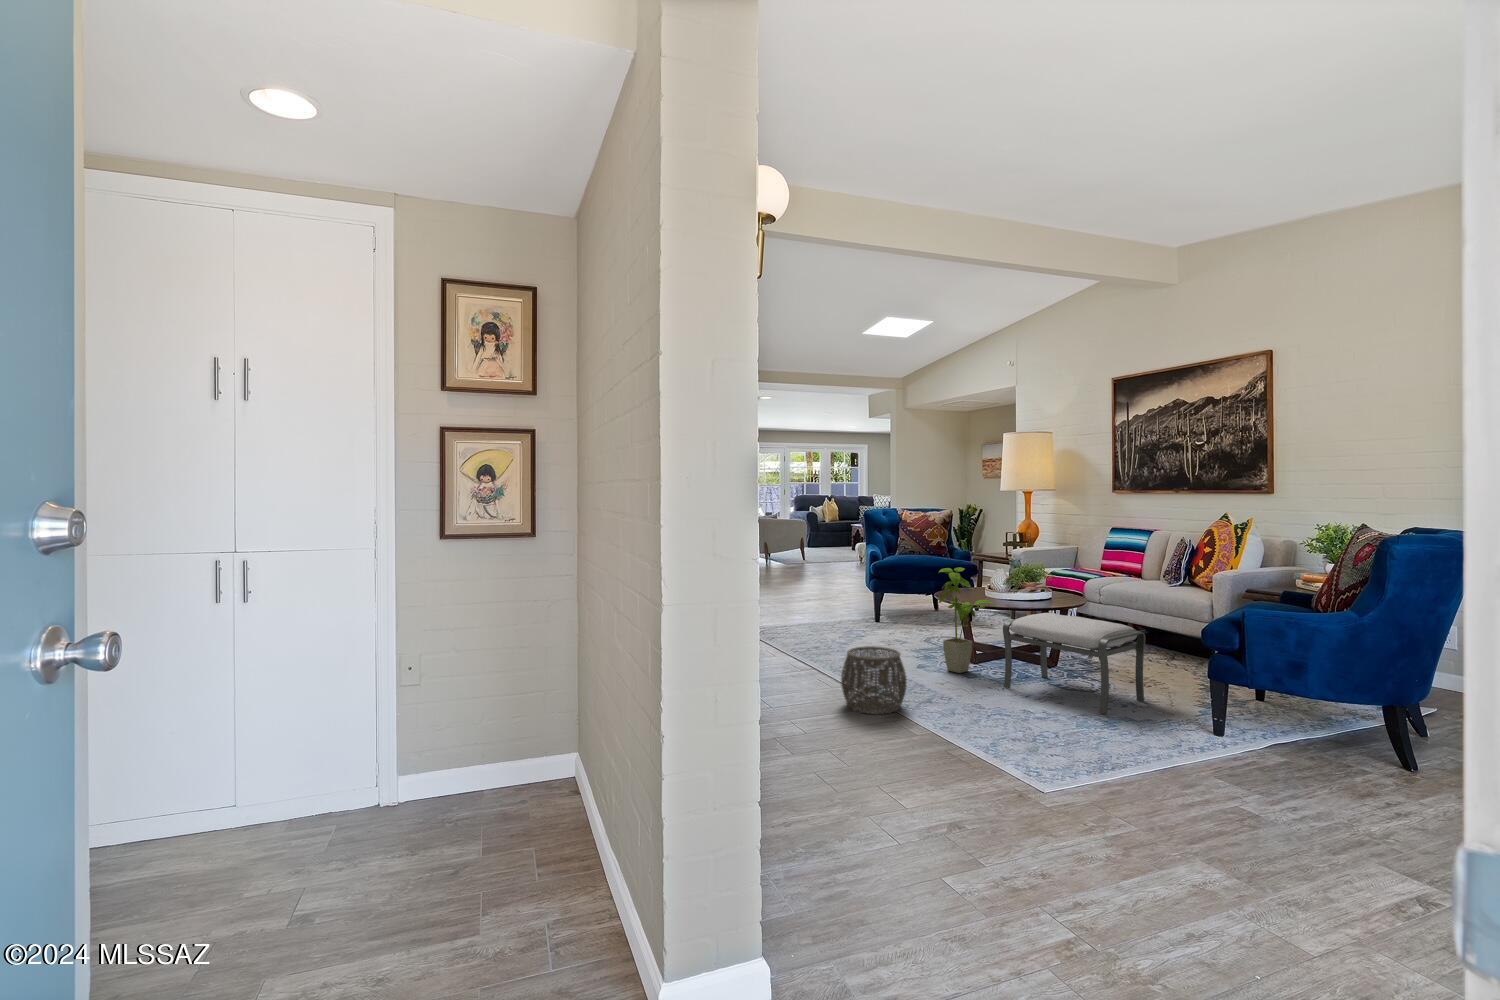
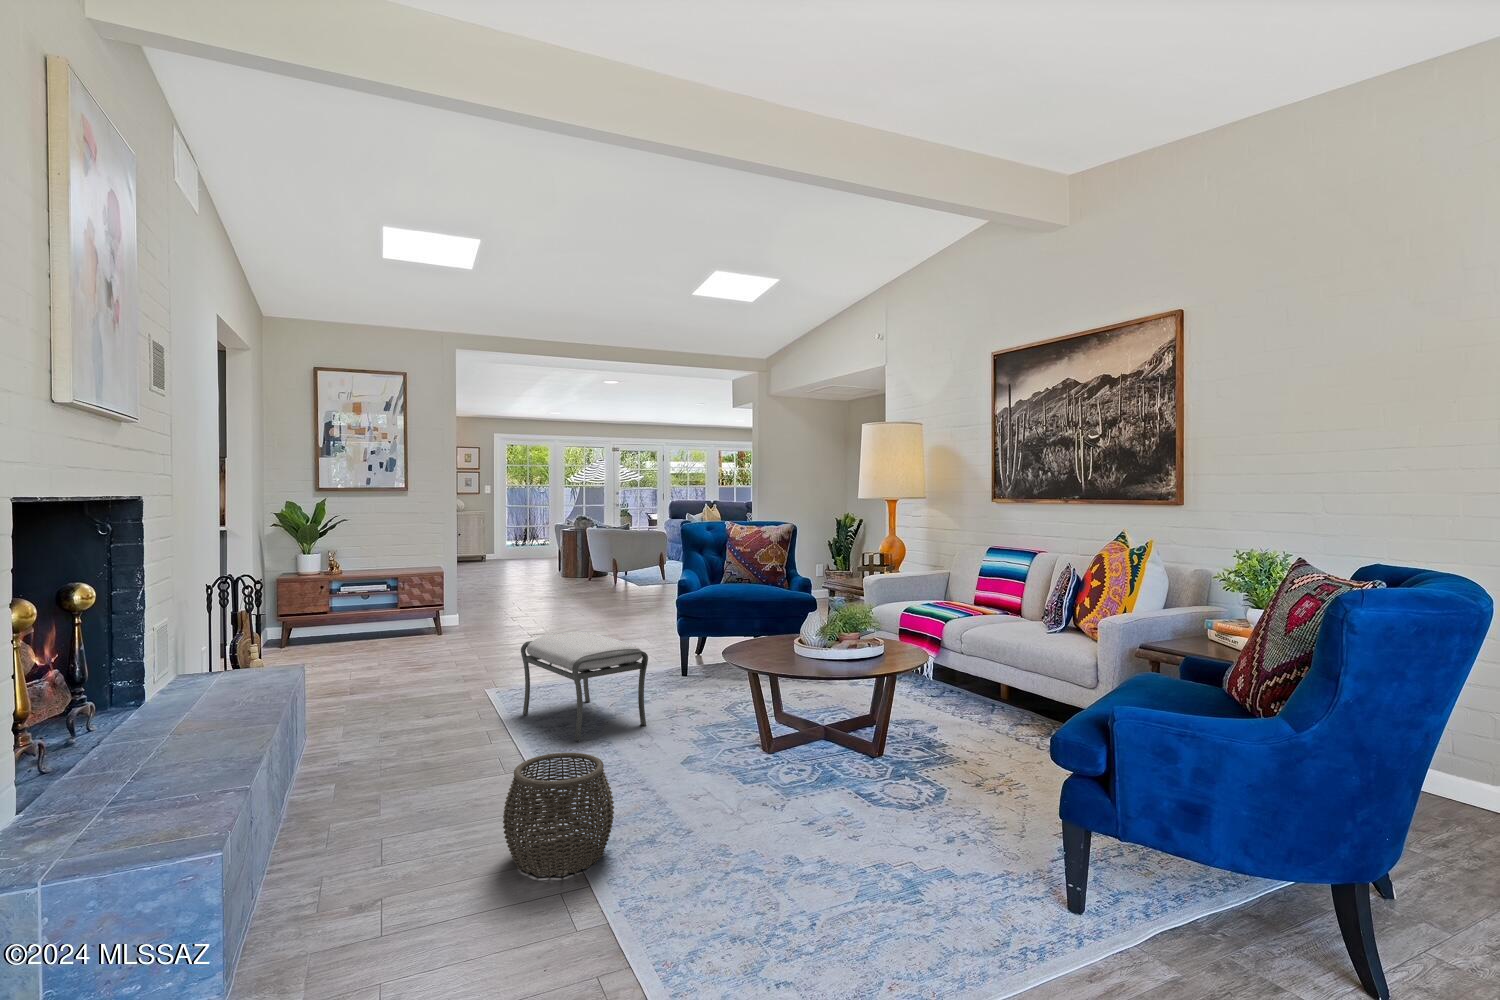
house plant: present [939,567,995,673] -> none [708,615,792,775]
ottoman: present [1003,613,1145,714] -> present [521,631,648,741]

